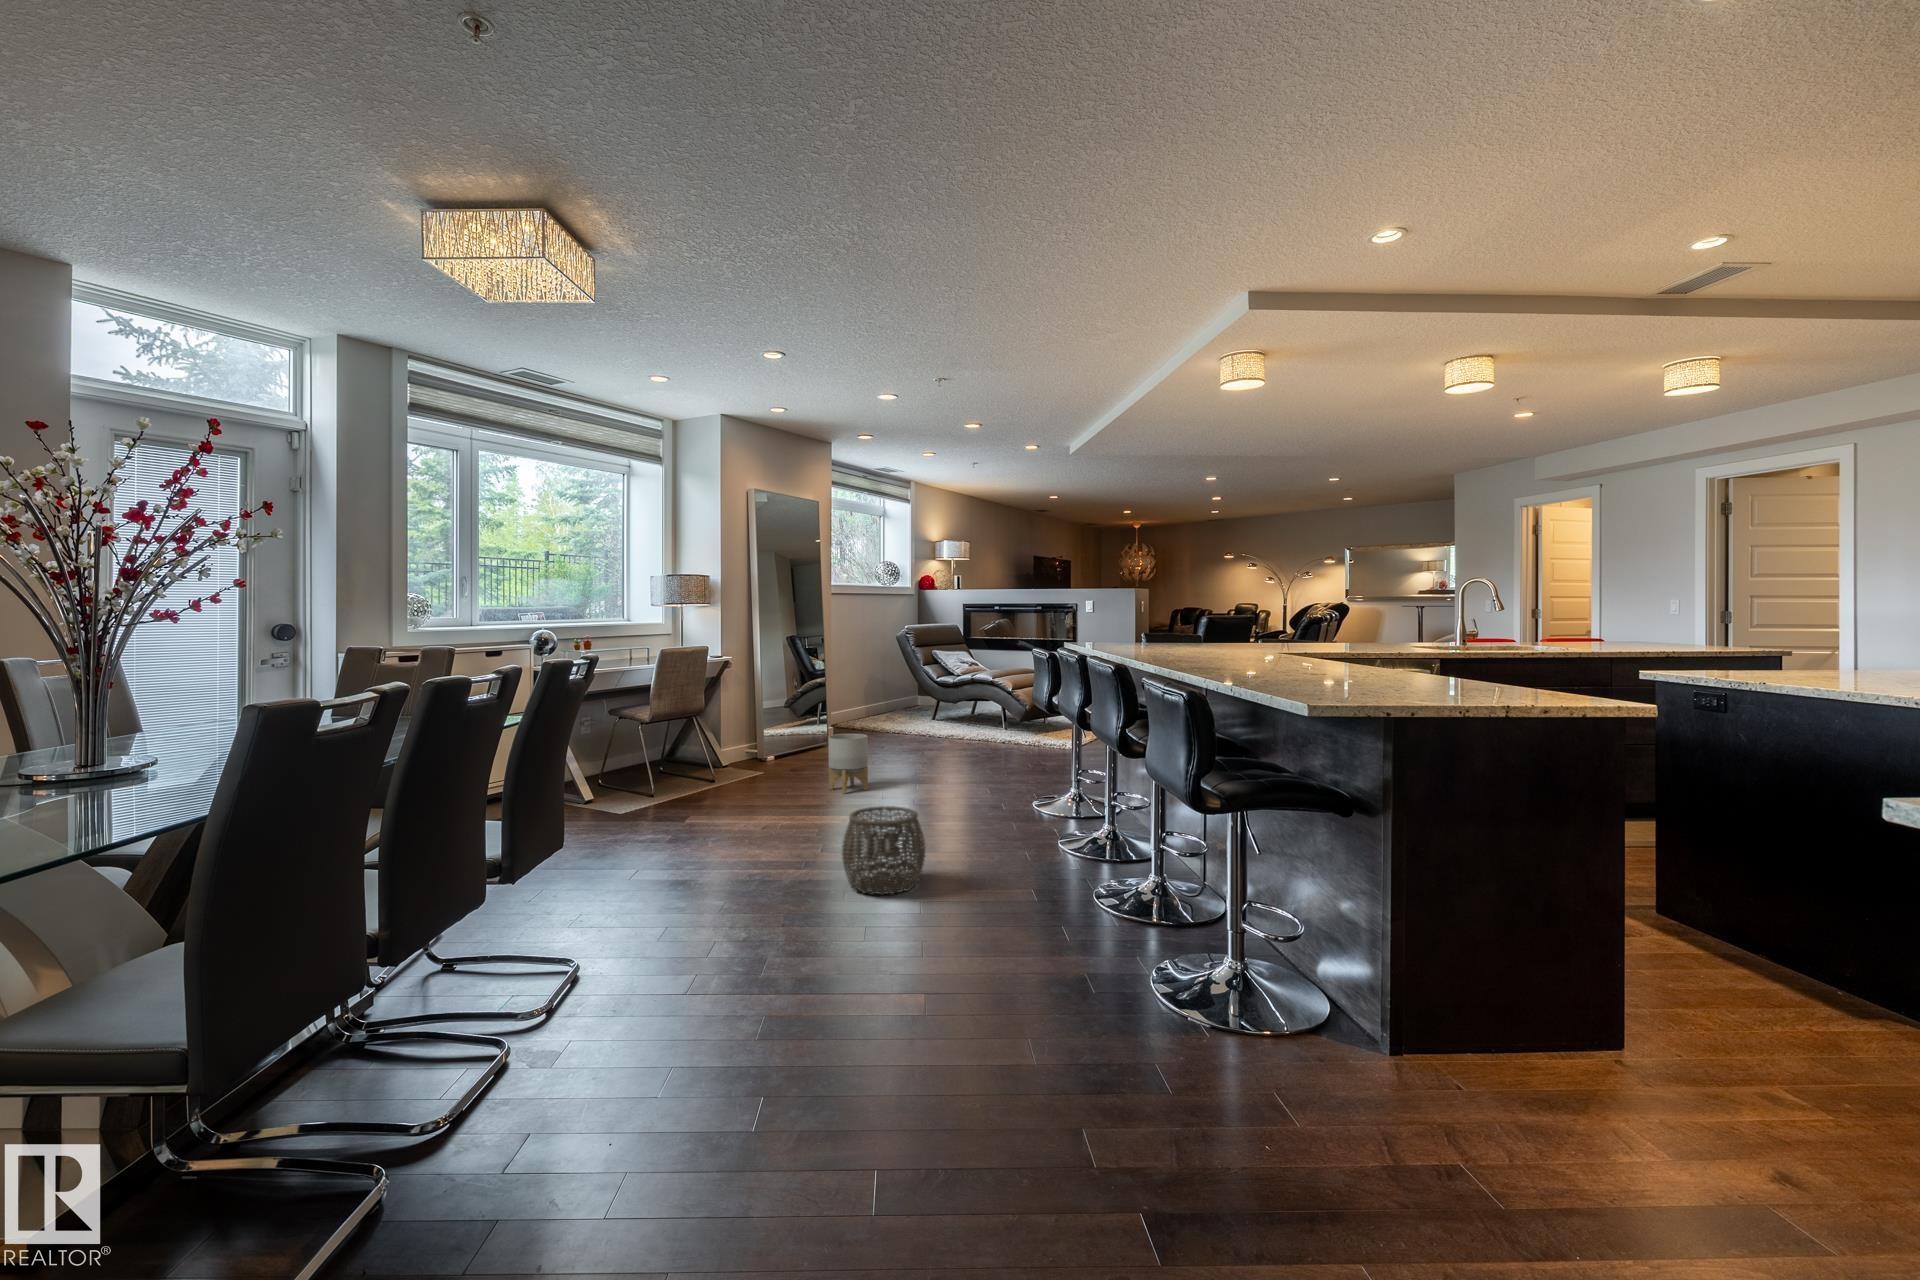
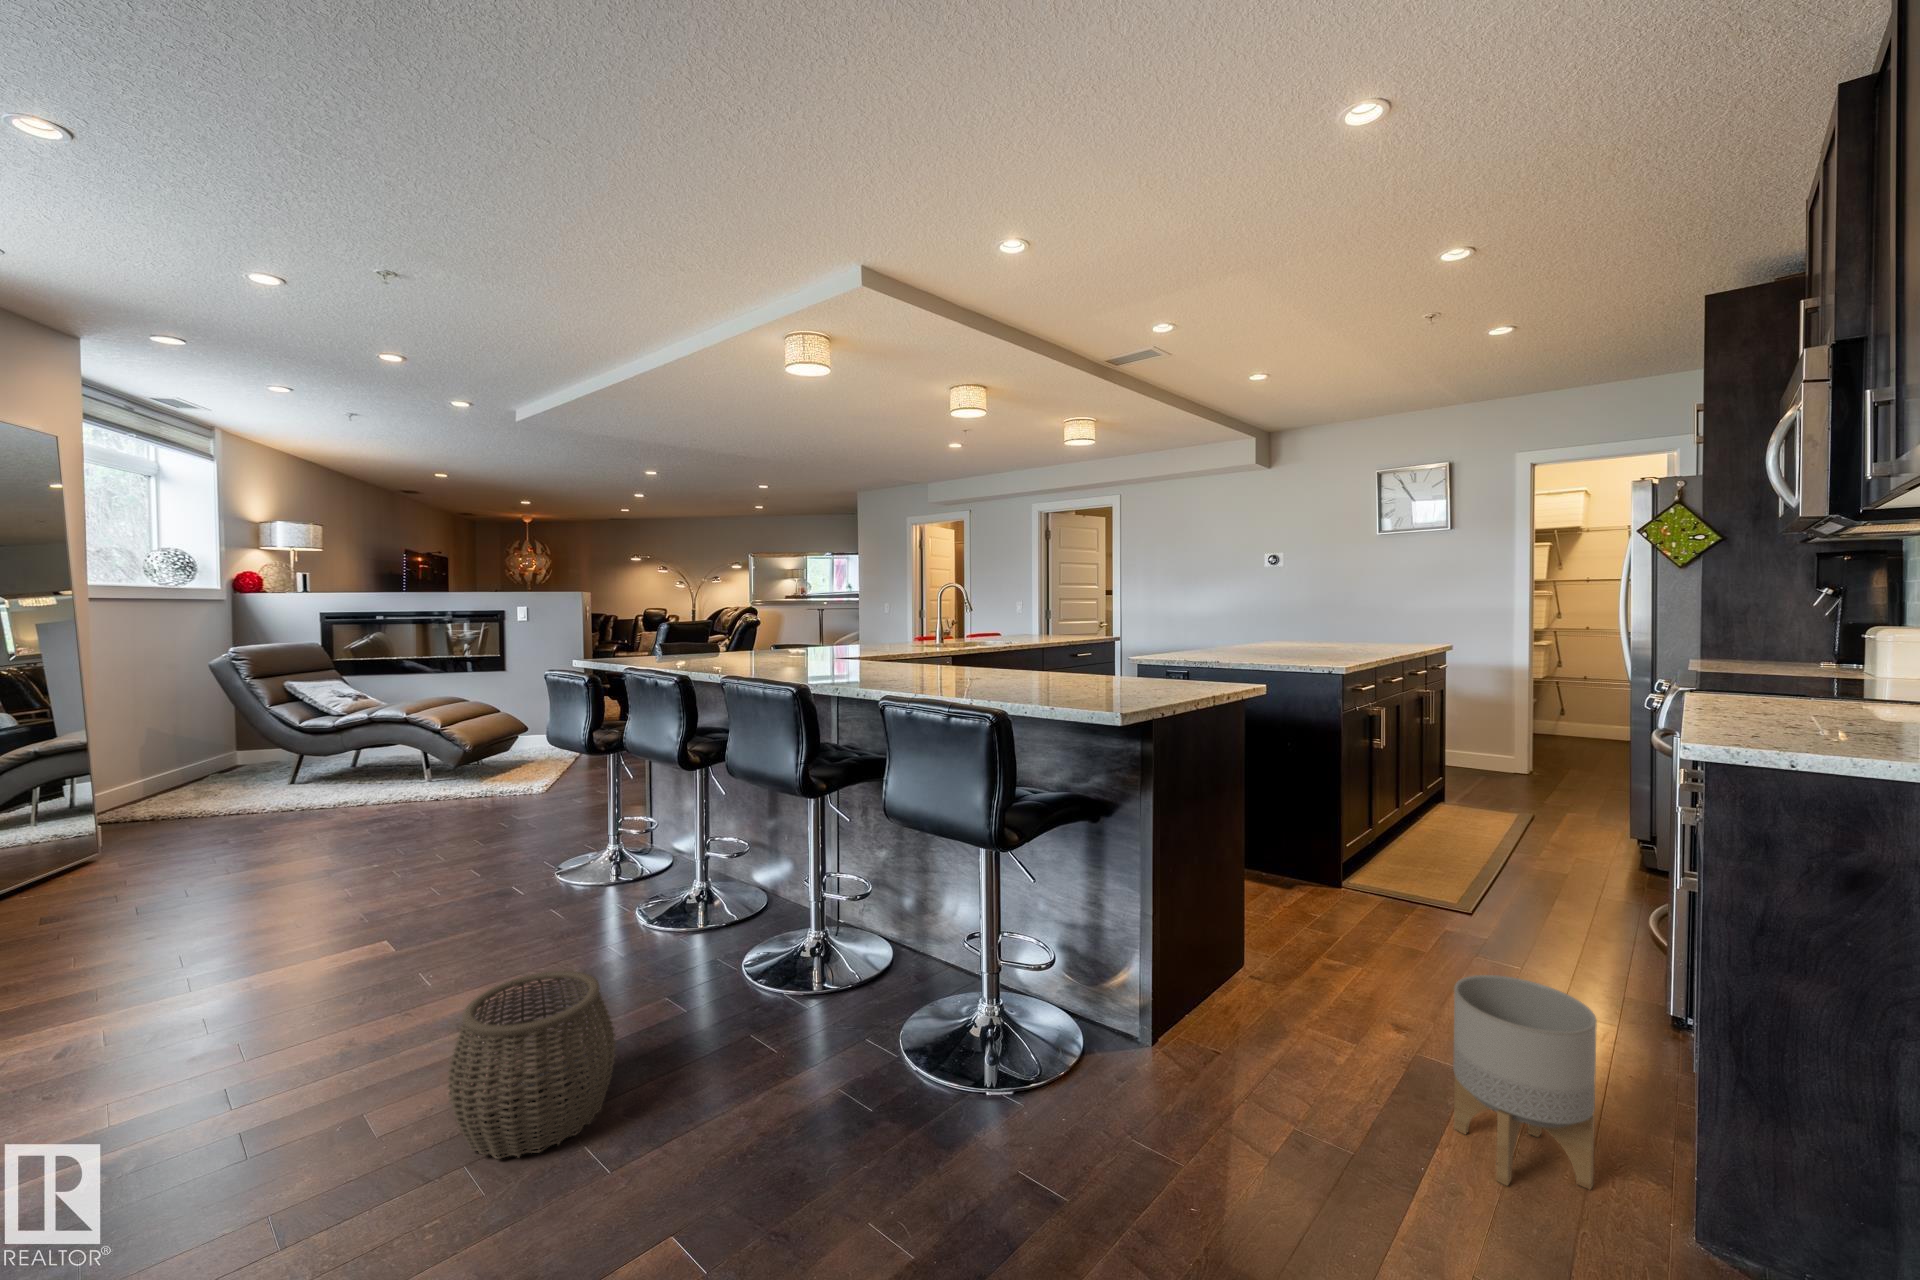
planter: present [828,734,868,794] -> present [1453,975,1597,1190]

